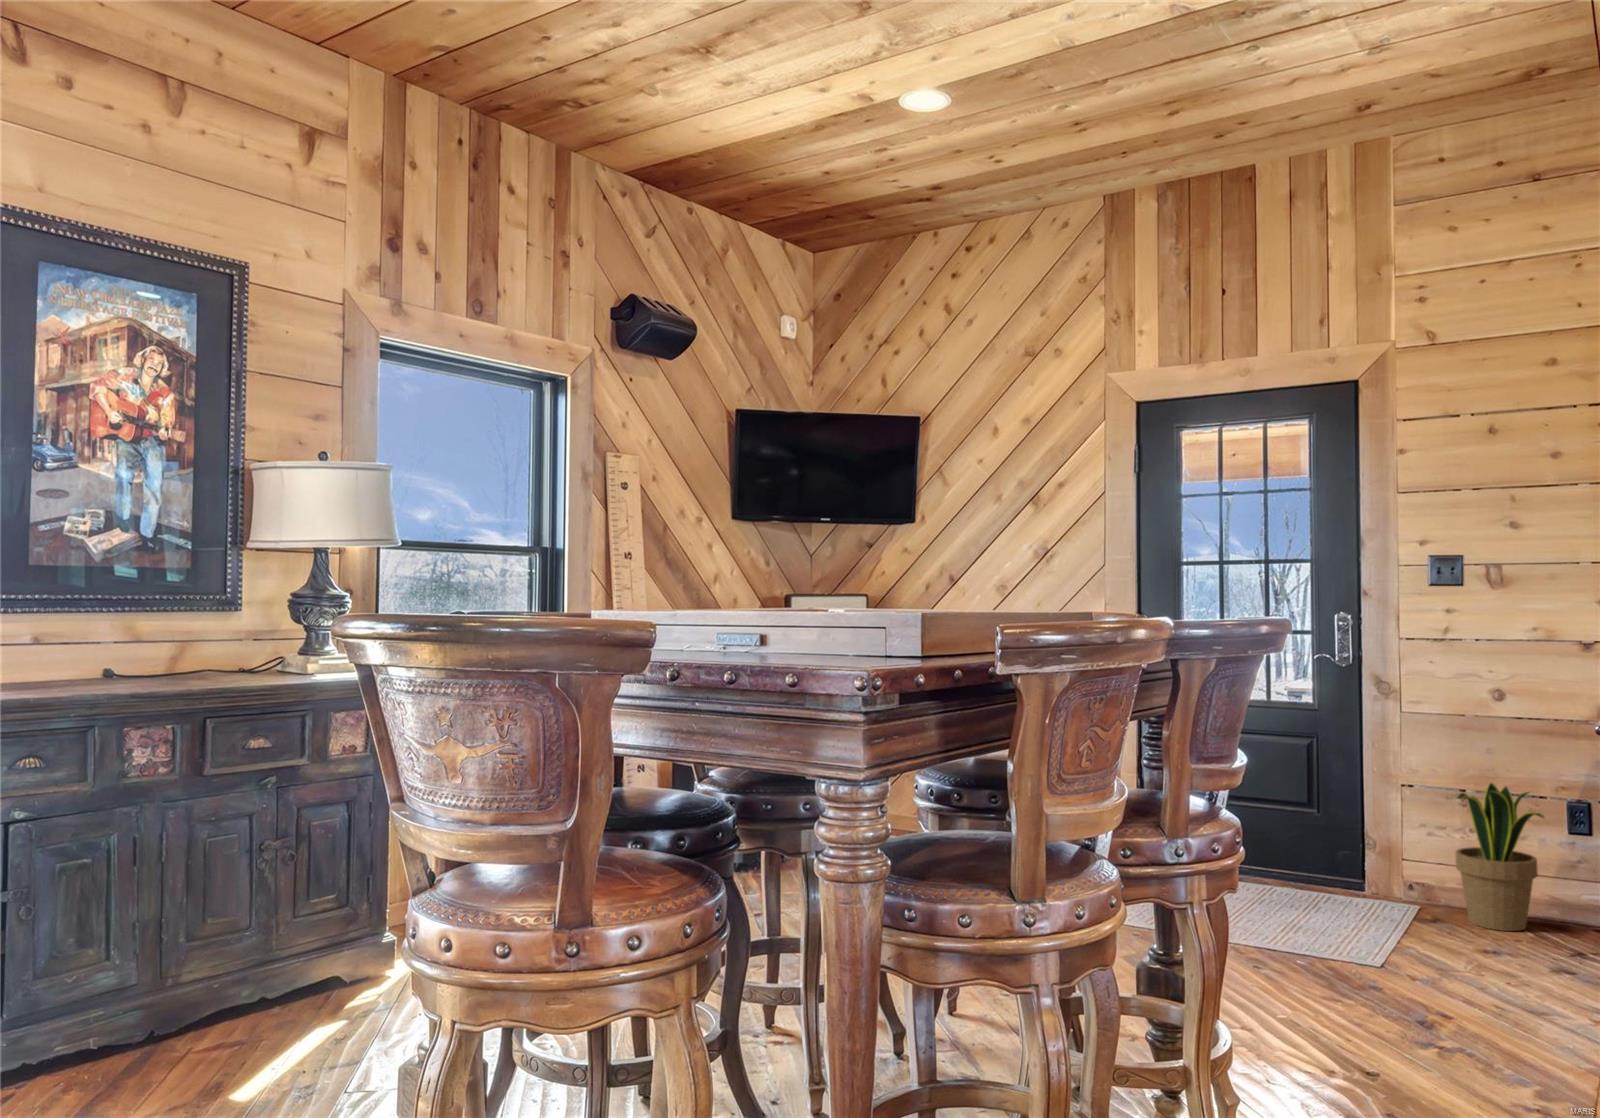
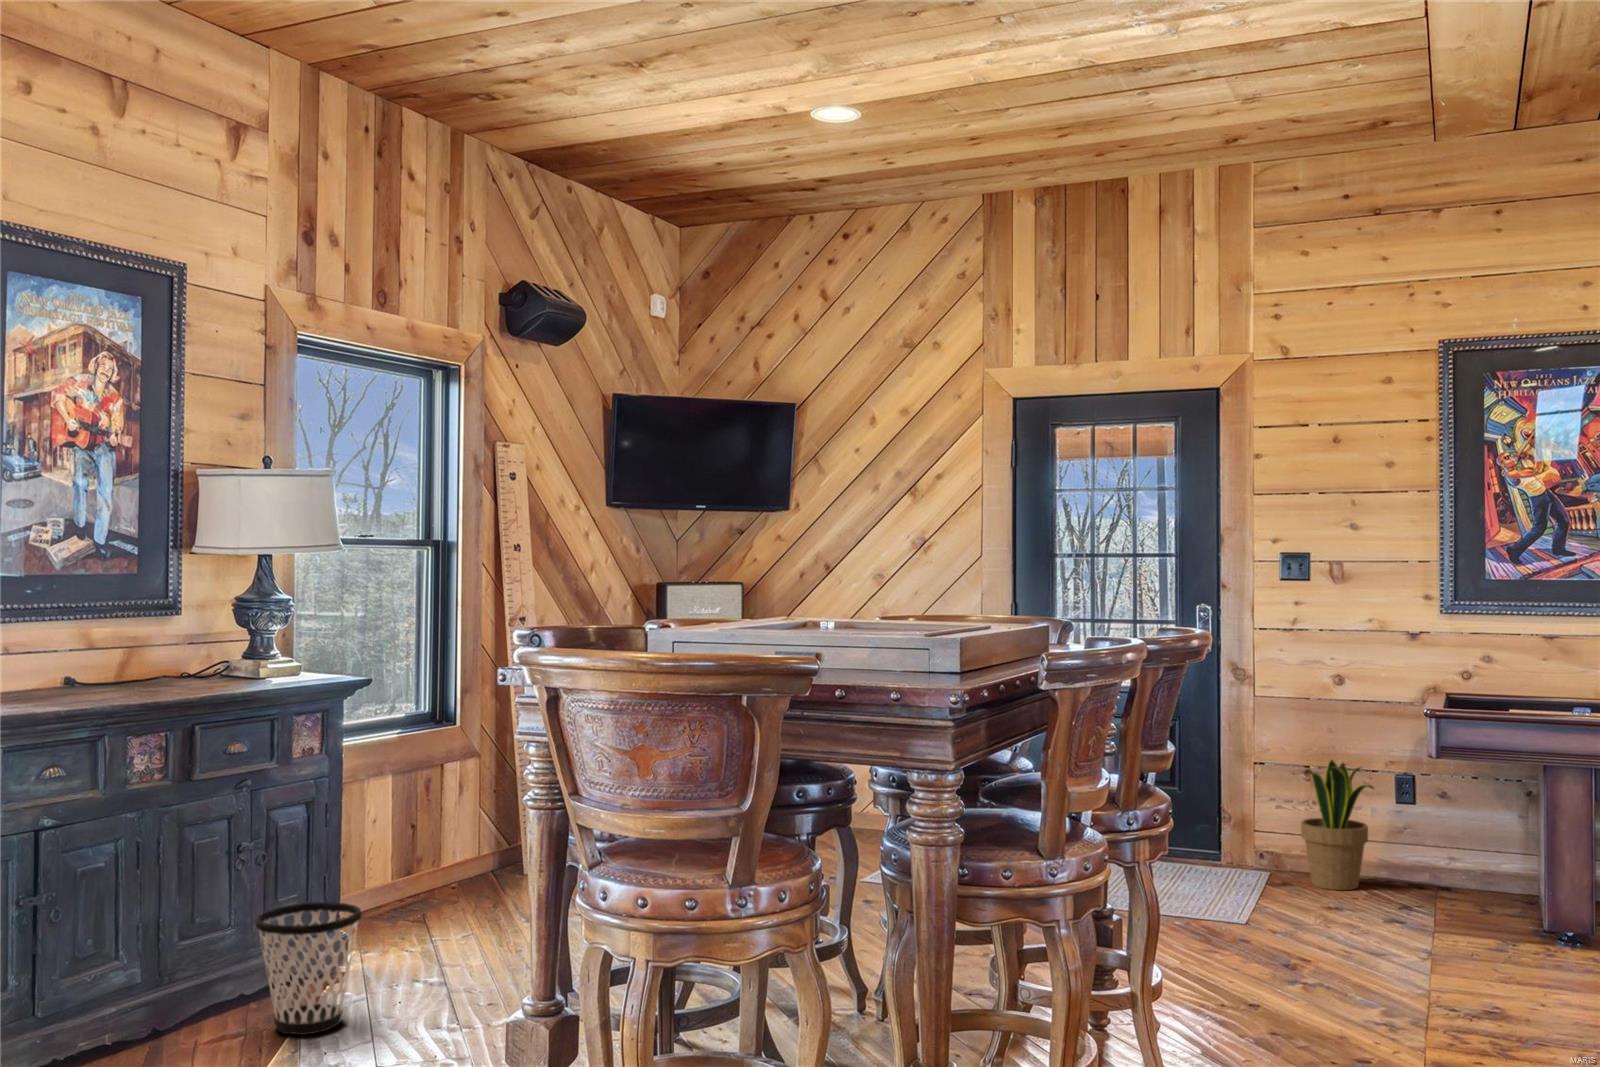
wastebasket: none [264,896,375,1035] -> present [255,902,361,1035]

